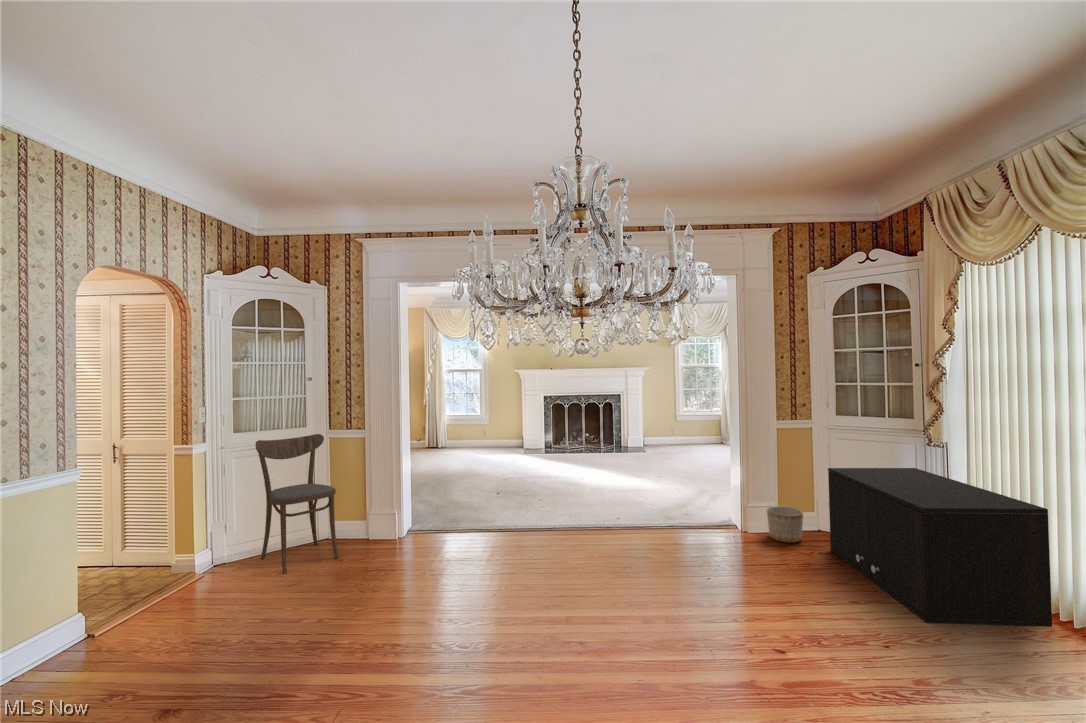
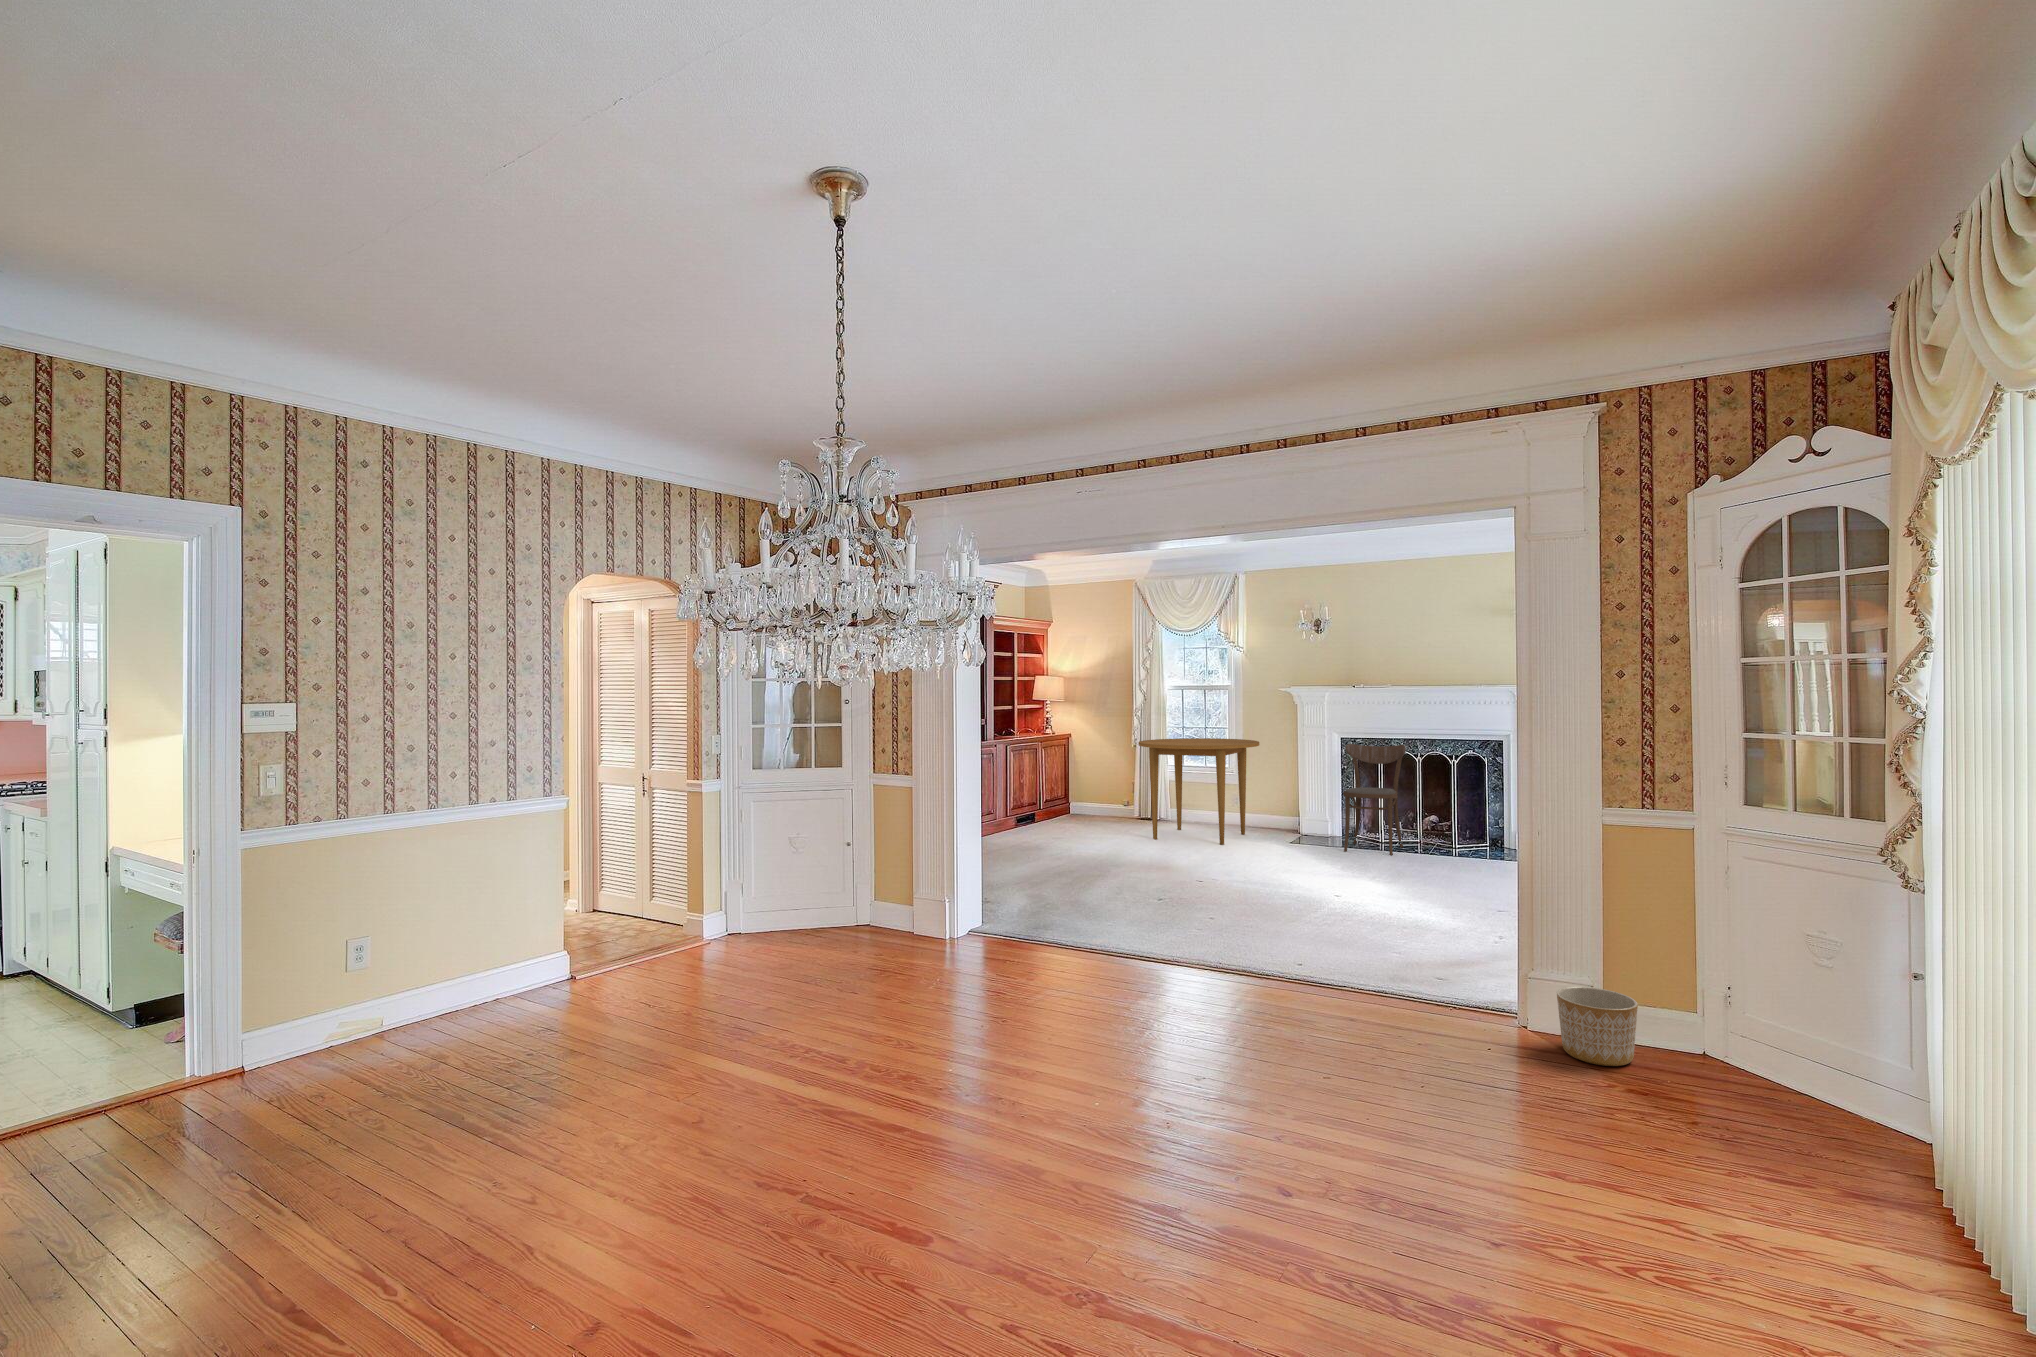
dining table: none [438,399,506,458] -> present [1139,738,1259,845]
dining chair: present [255,434,339,574] -> present [1343,744,1406,855]
storage cabinet: present [828,468,1052,627] -> none [1650,917,1991,1334]

